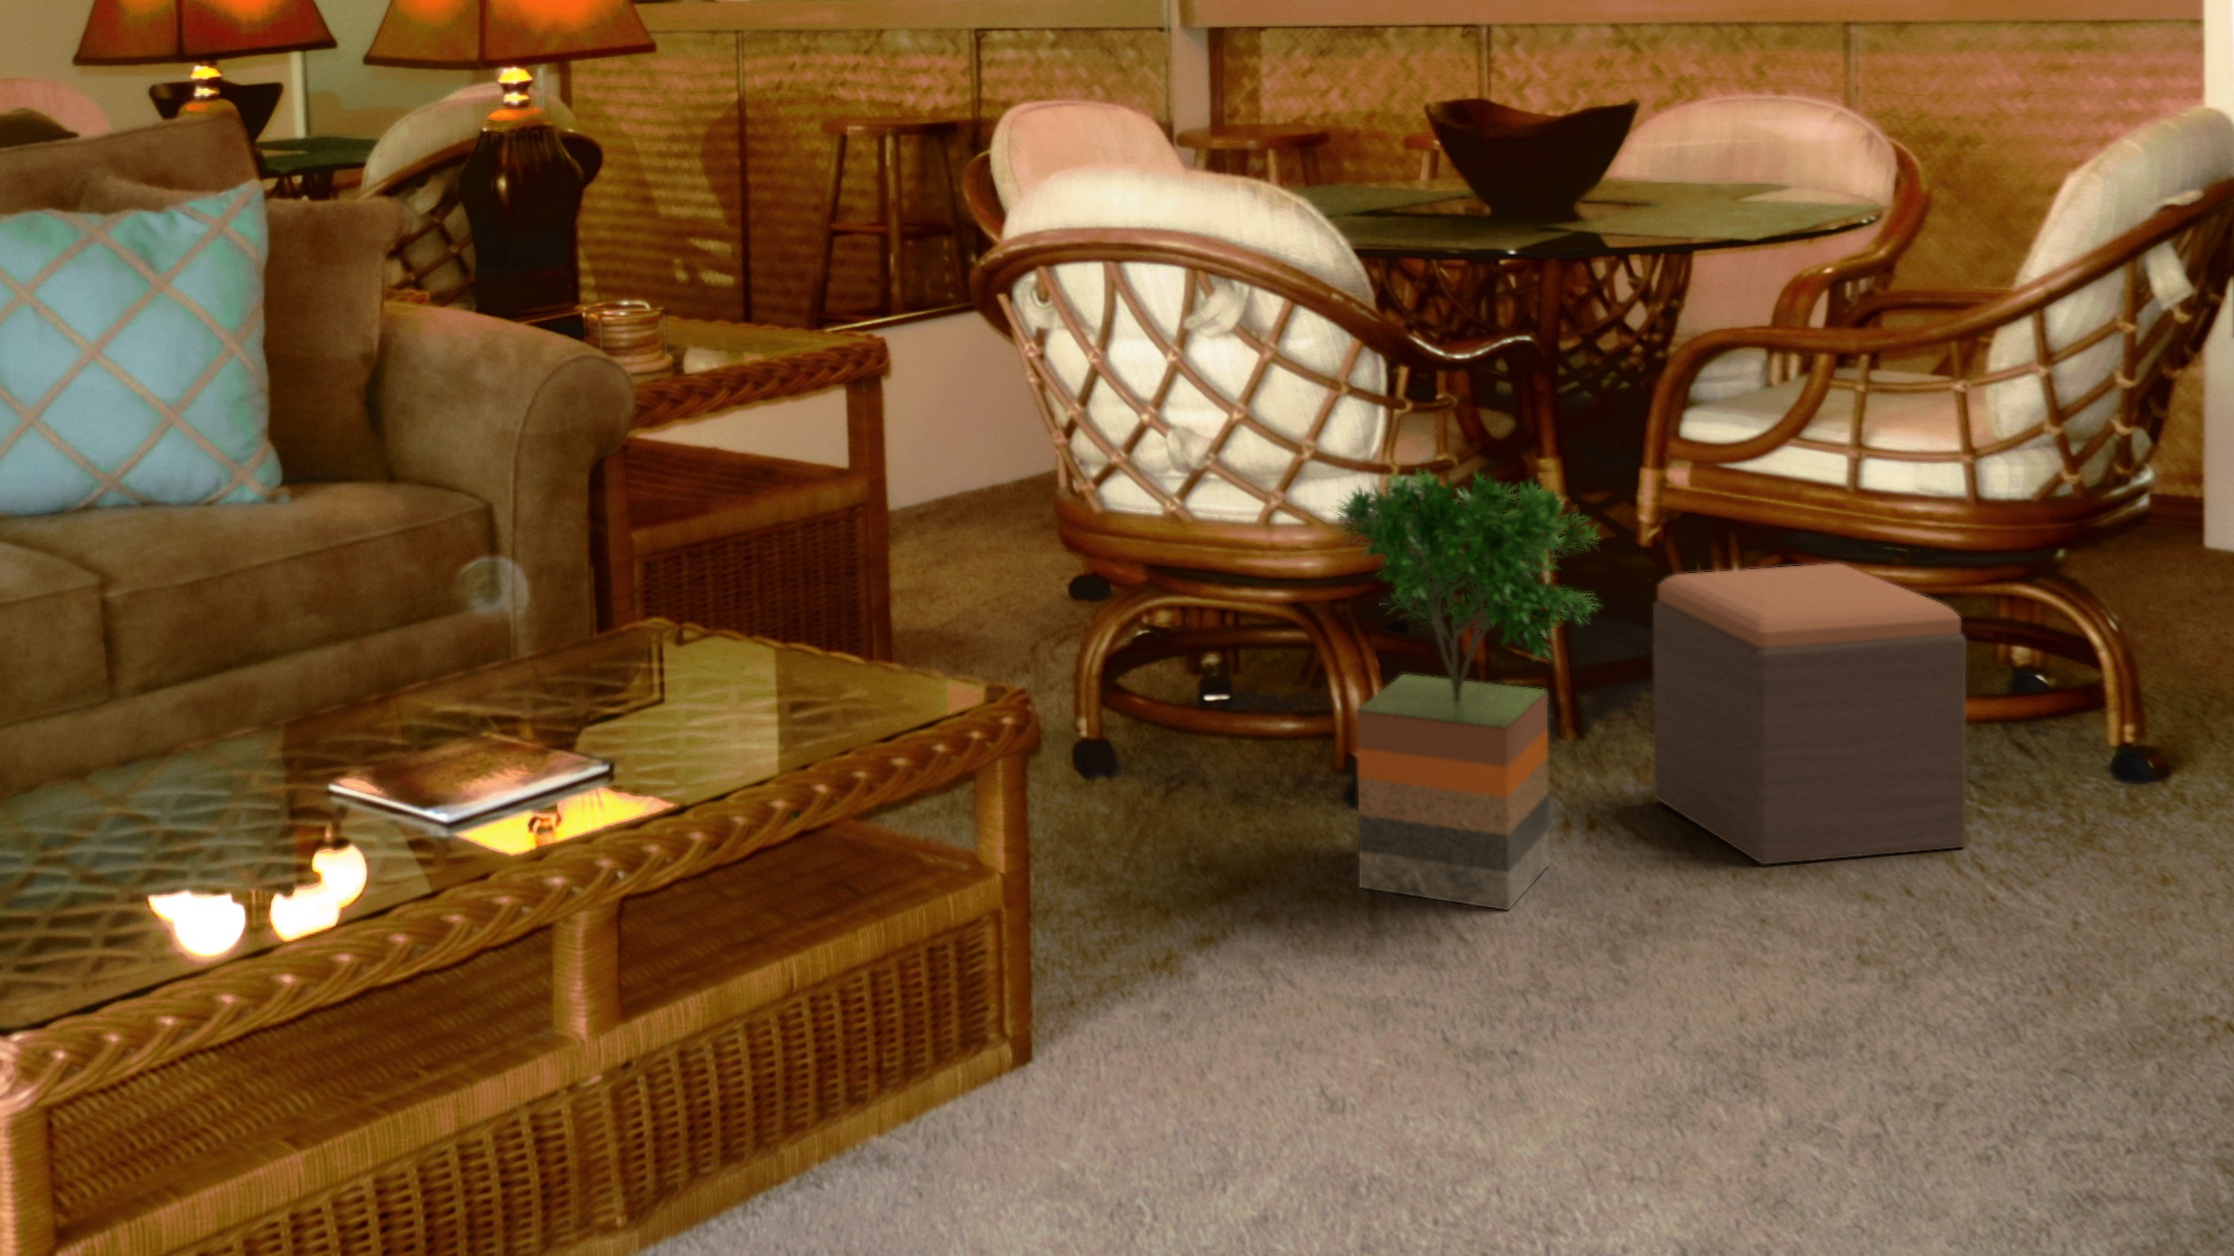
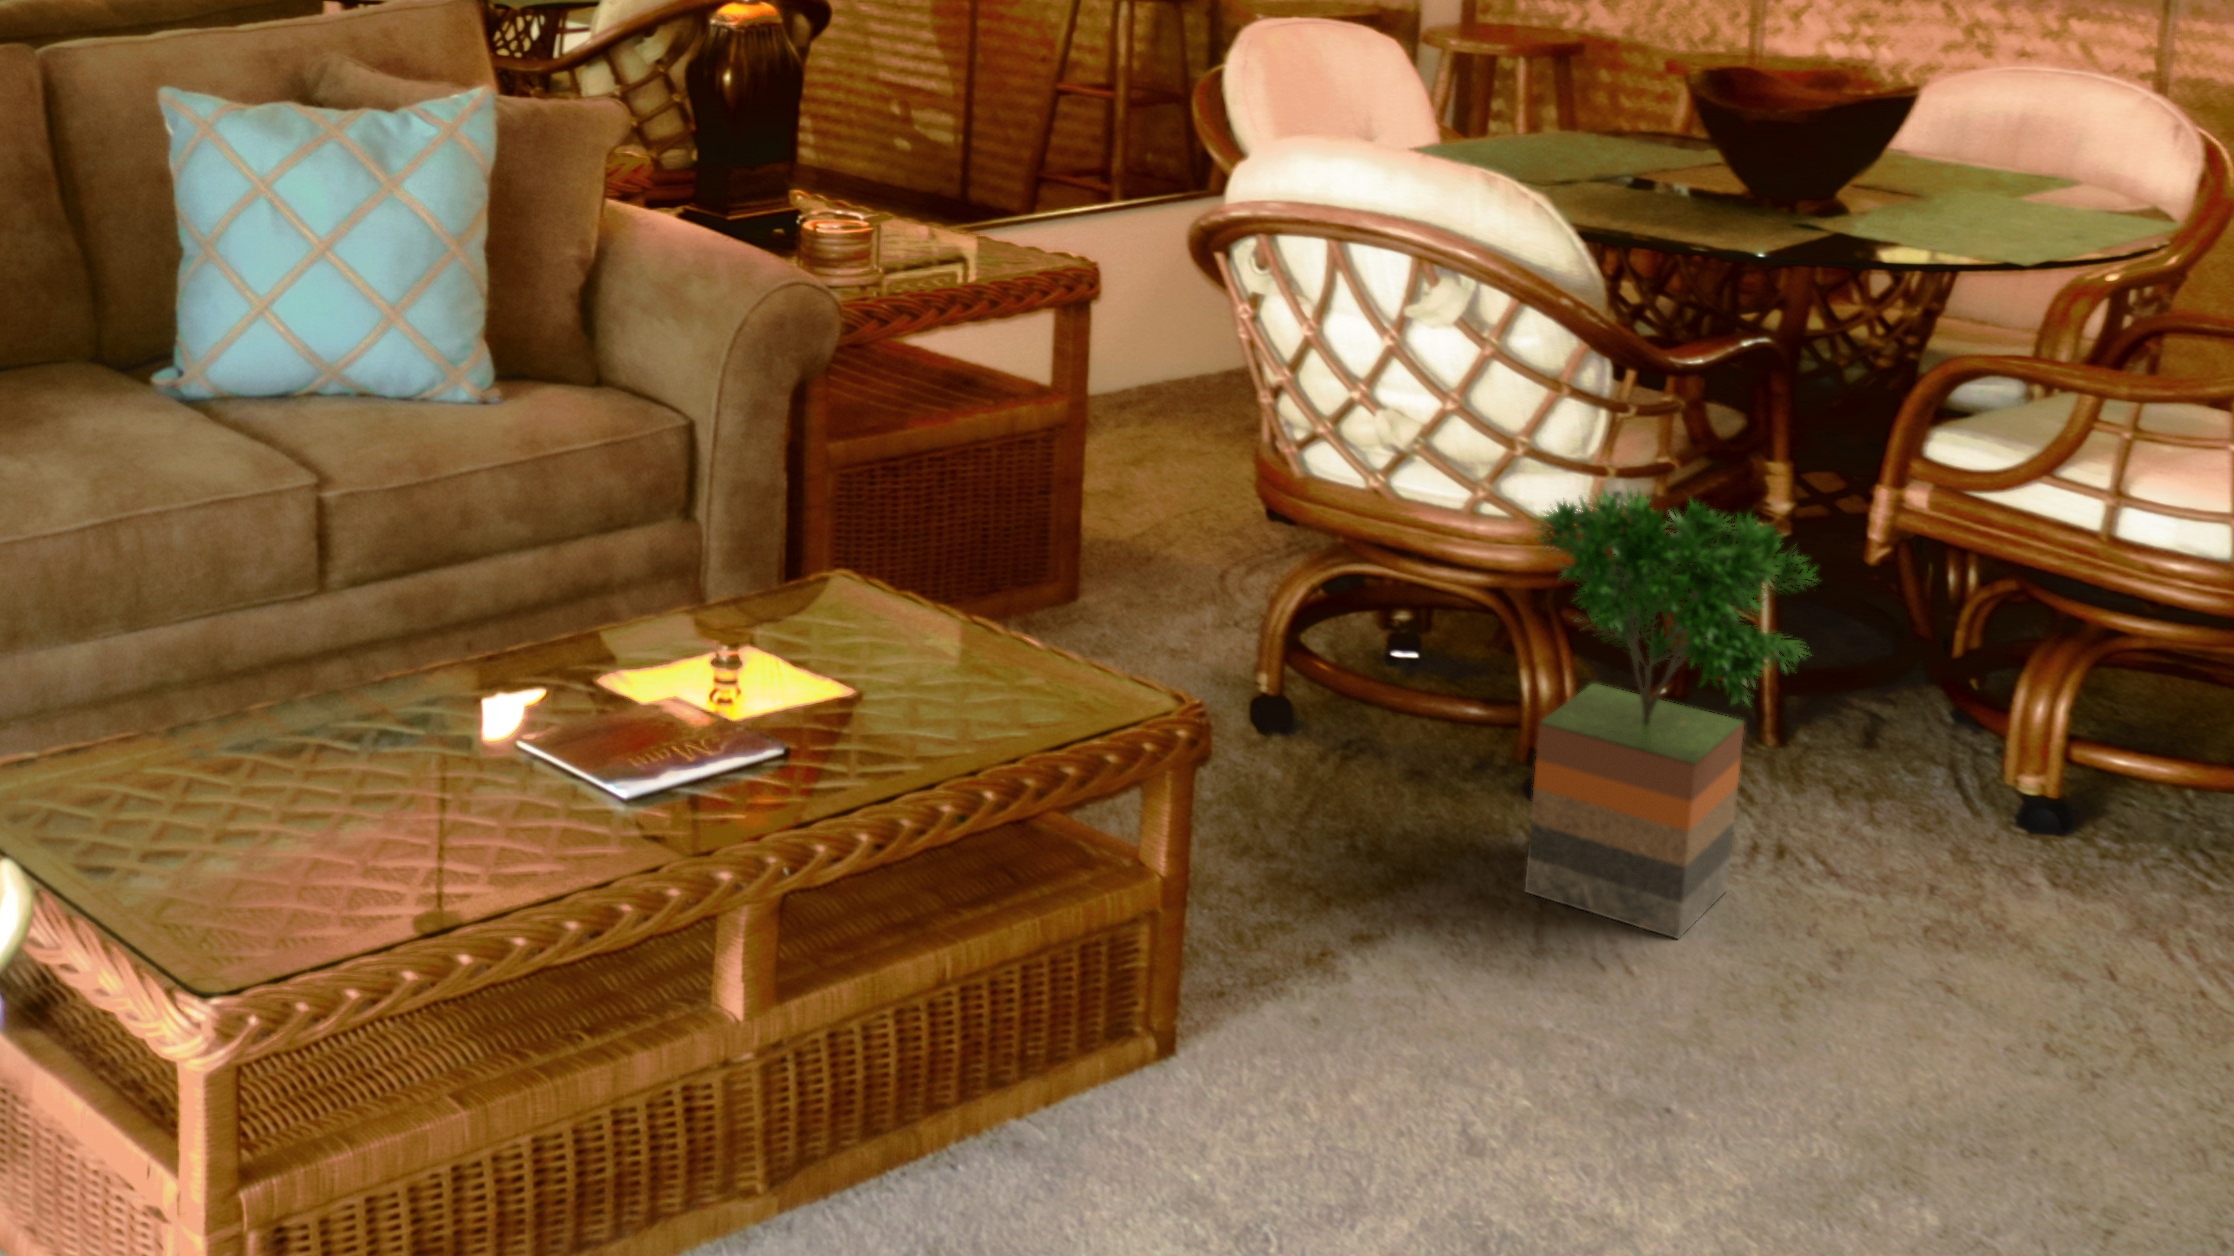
footstool: present [1653,564,1966,864] -> none [1851,607,2216,926]

